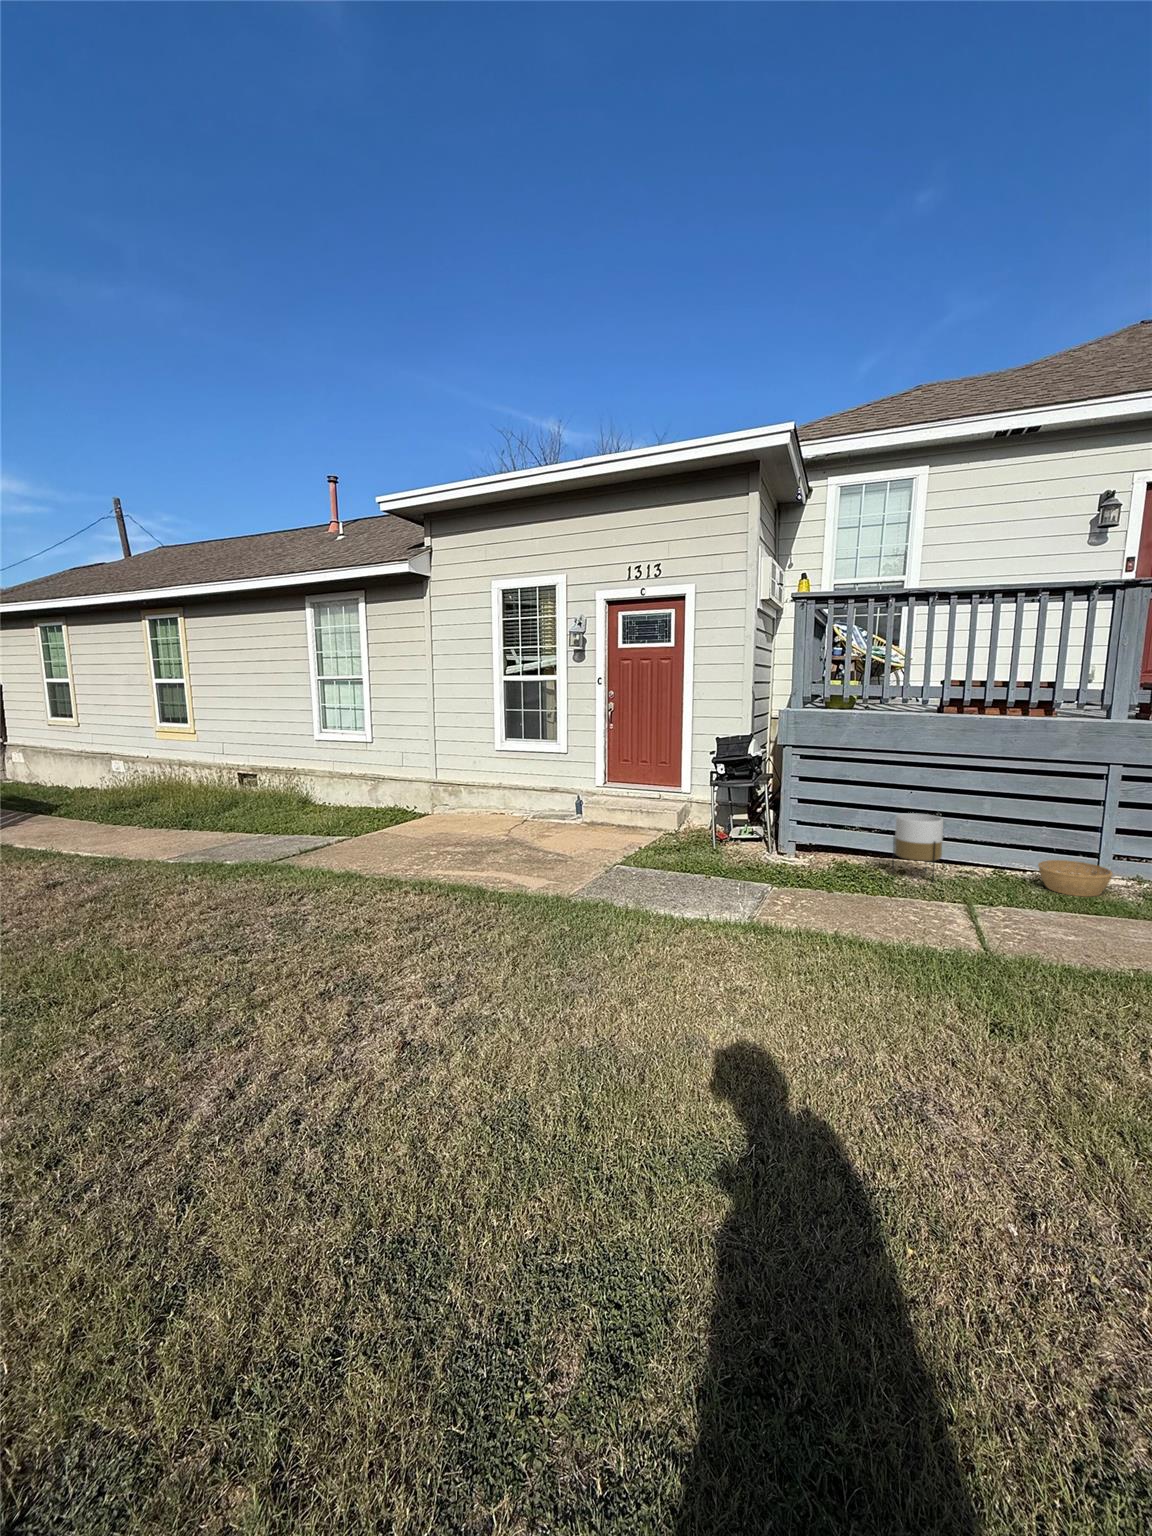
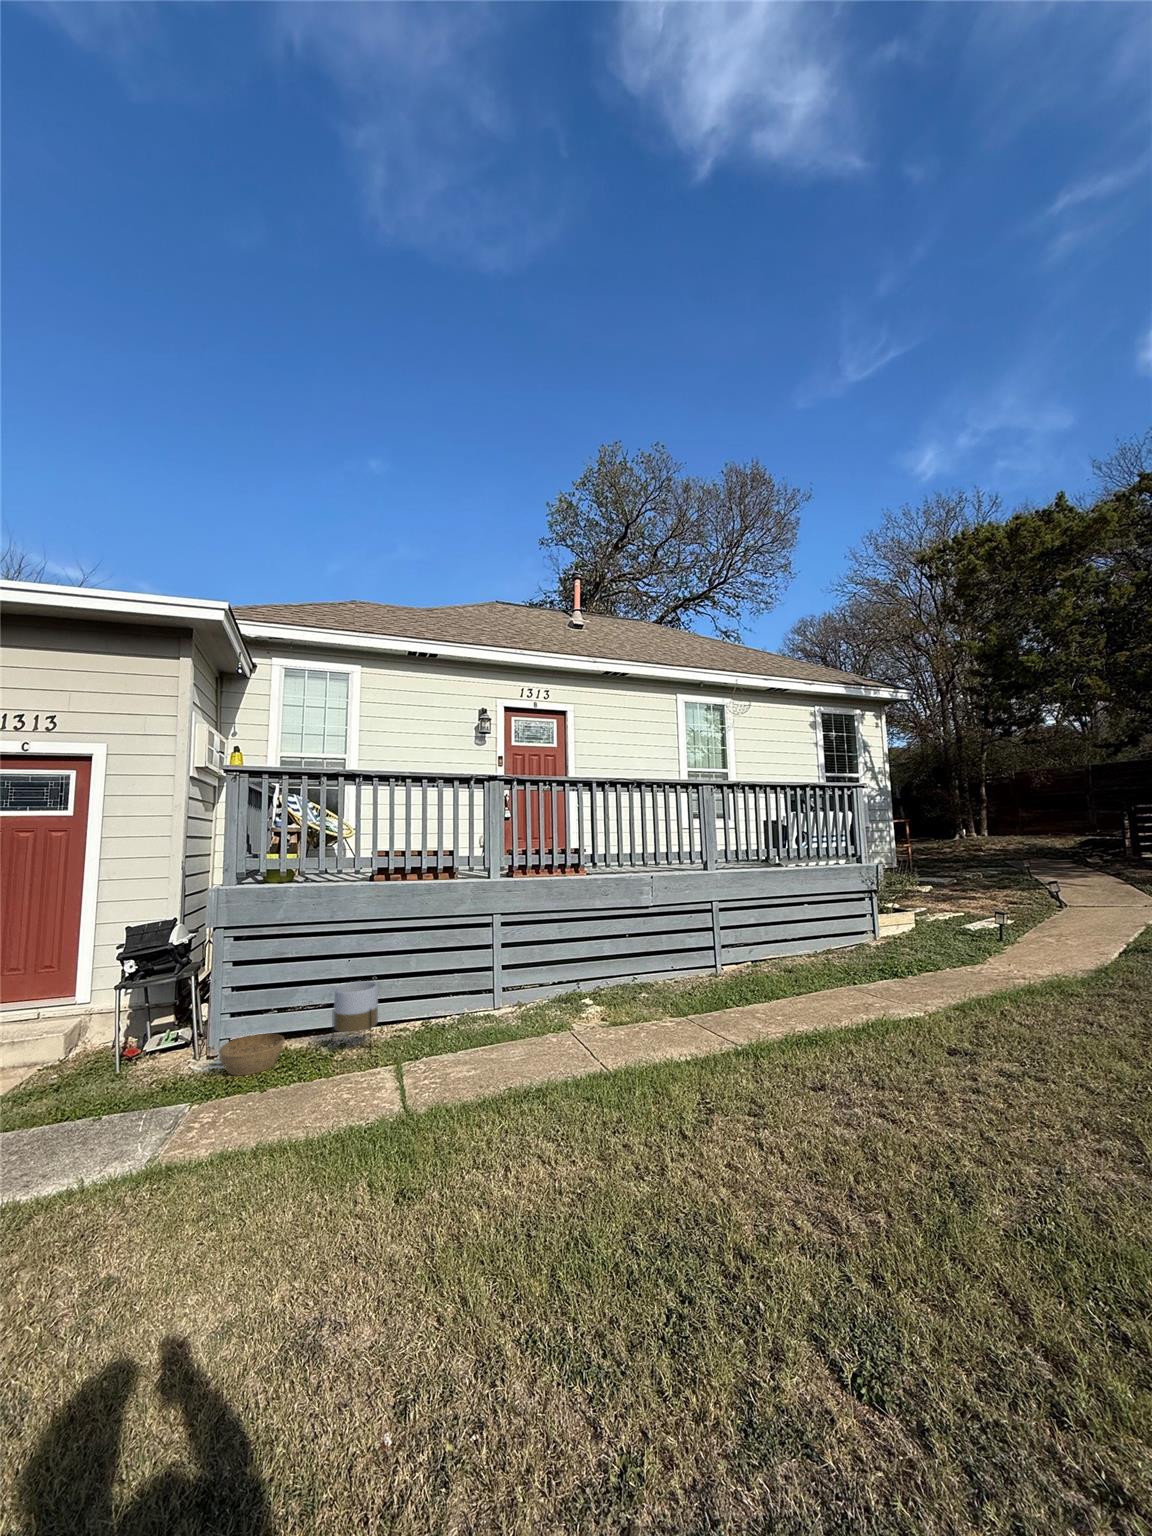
basket: present [1038,860,1113,896] -> present [219,1034,284,1075]

